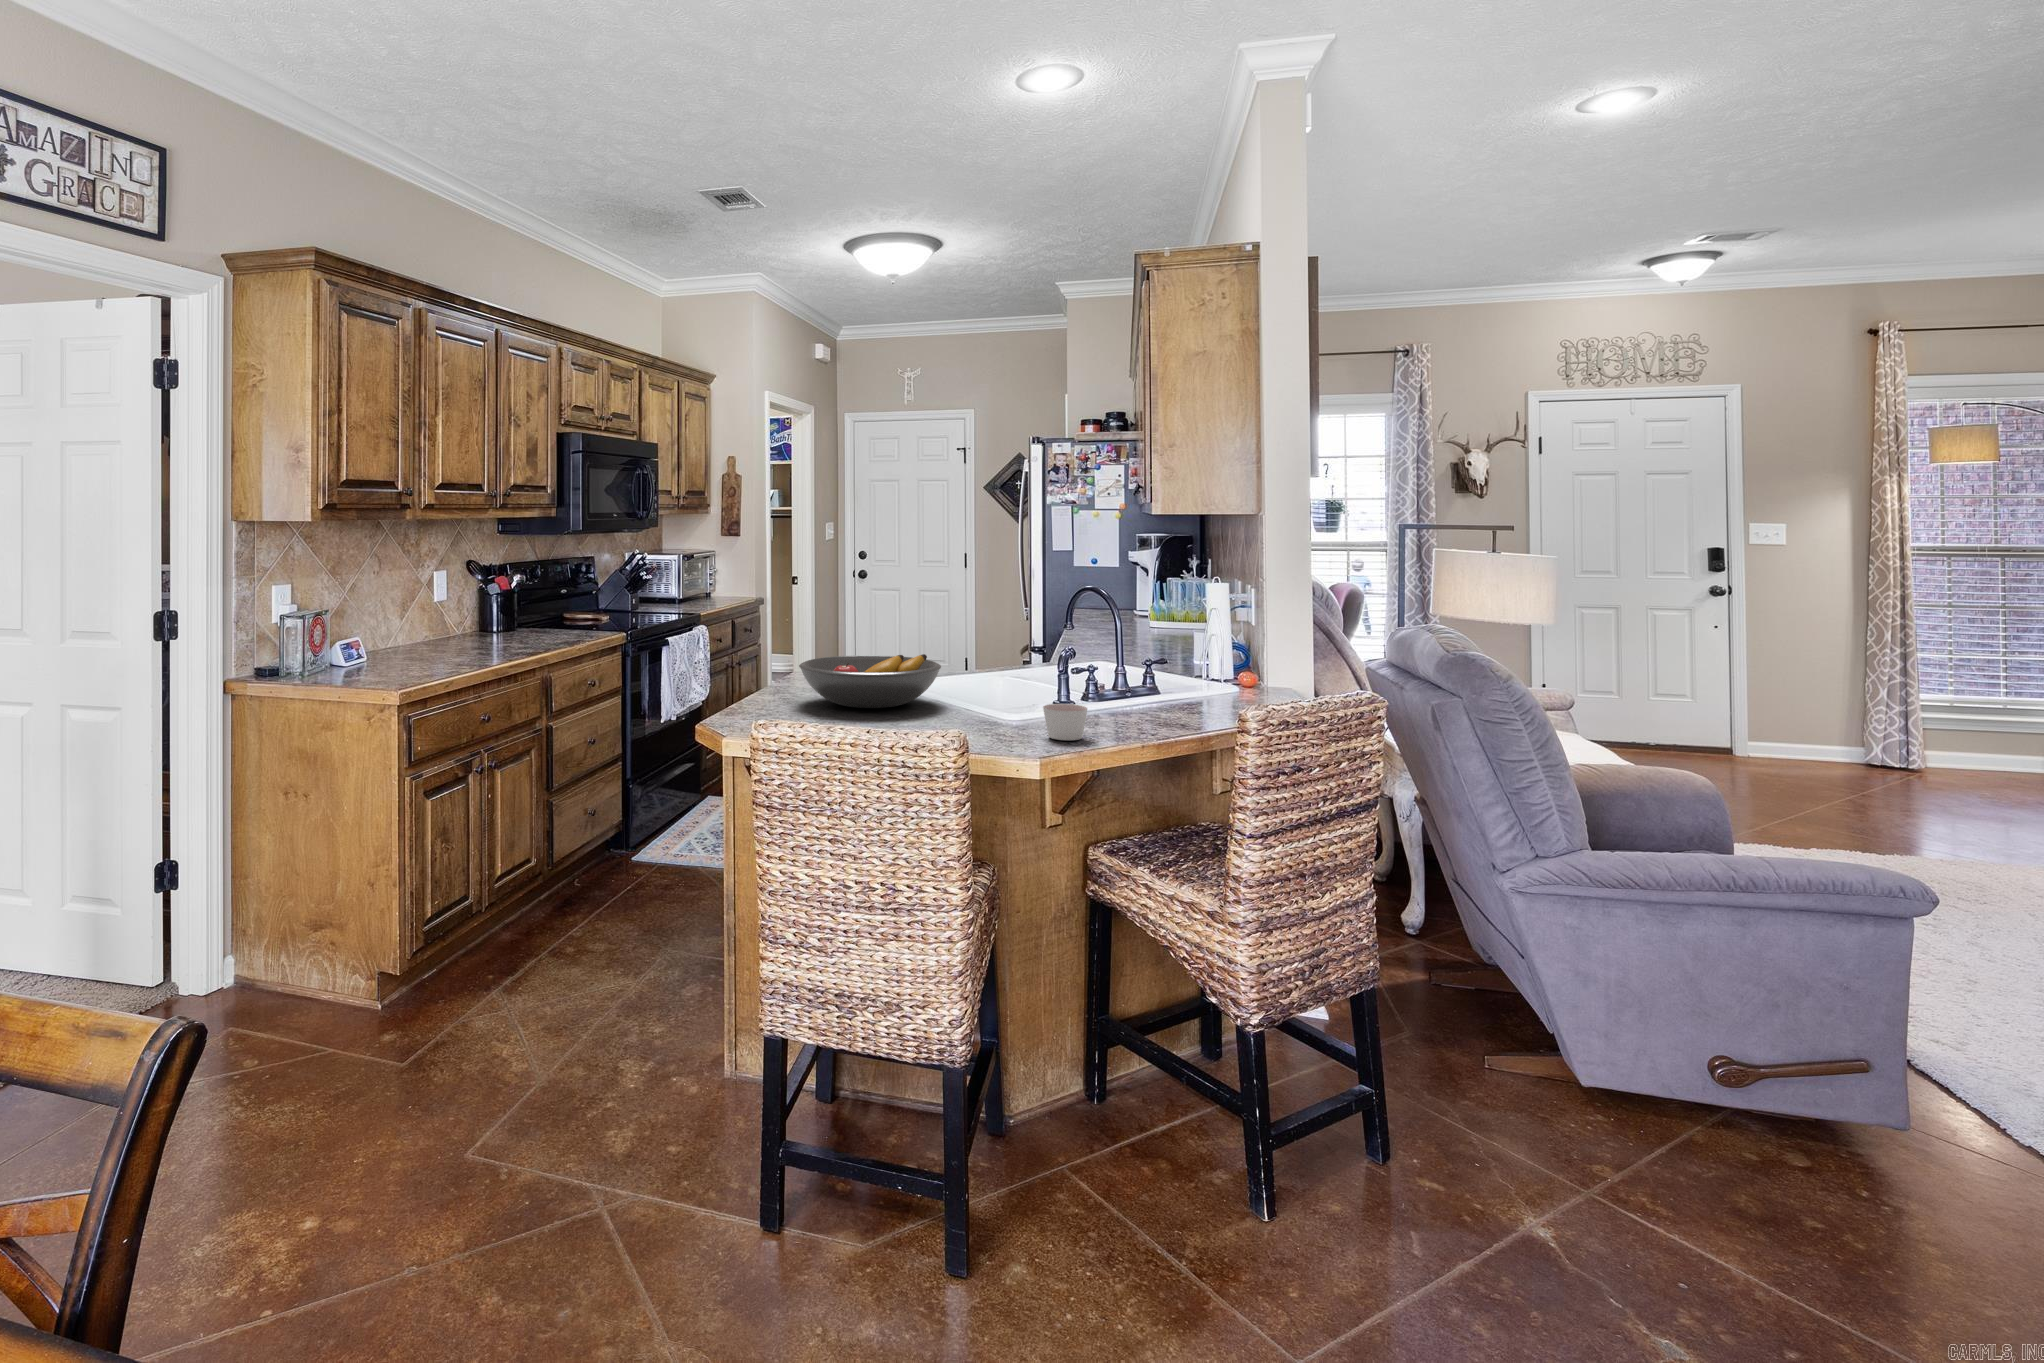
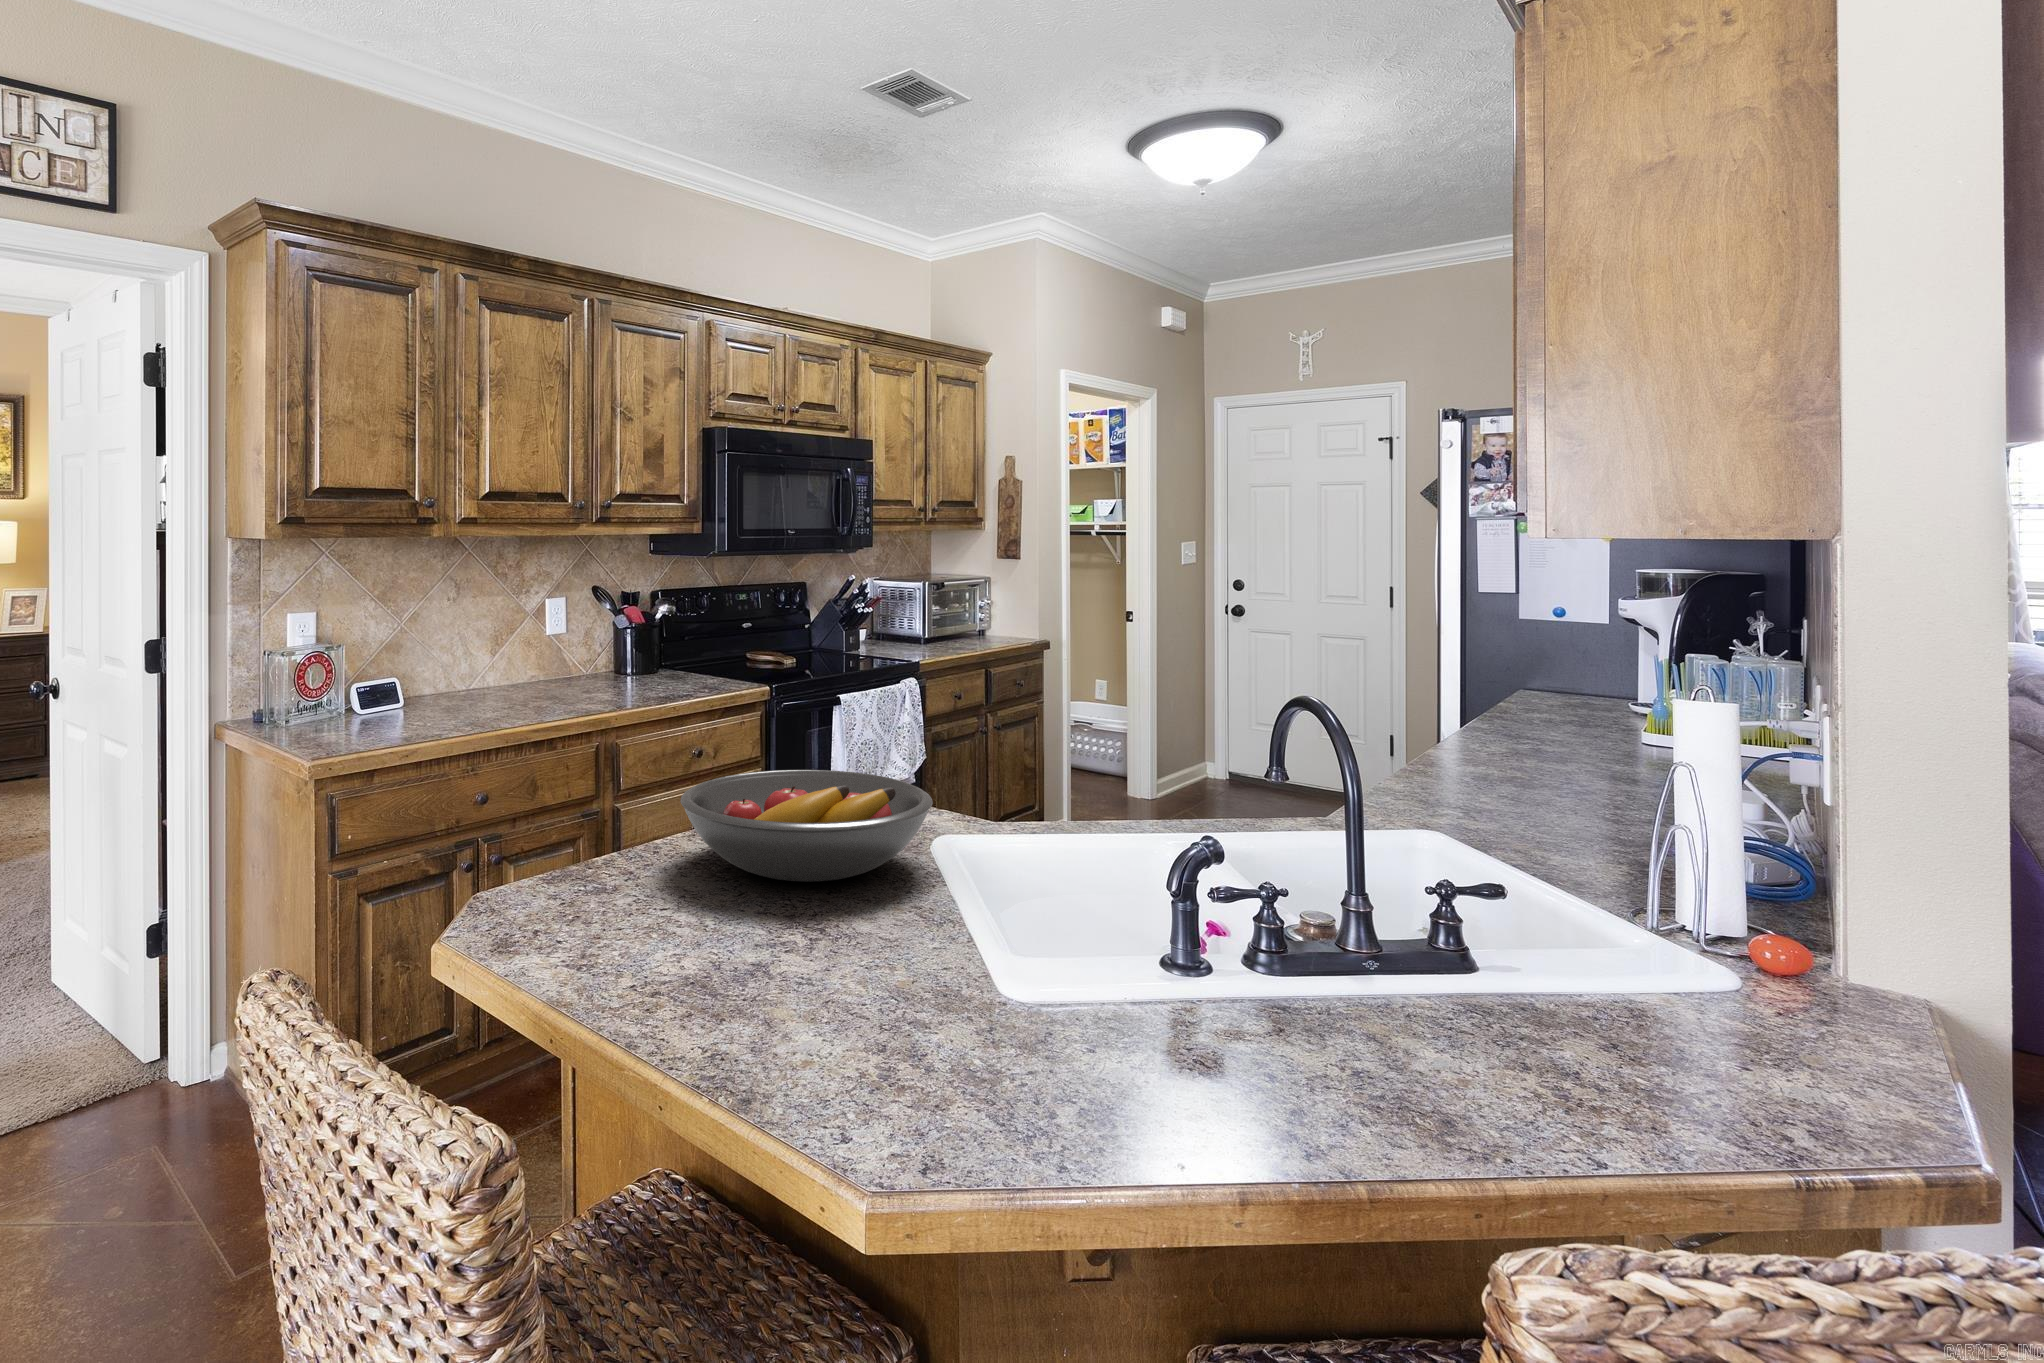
candle: present [1043,704,1087,741] -> none [956,953,1057,1057]

